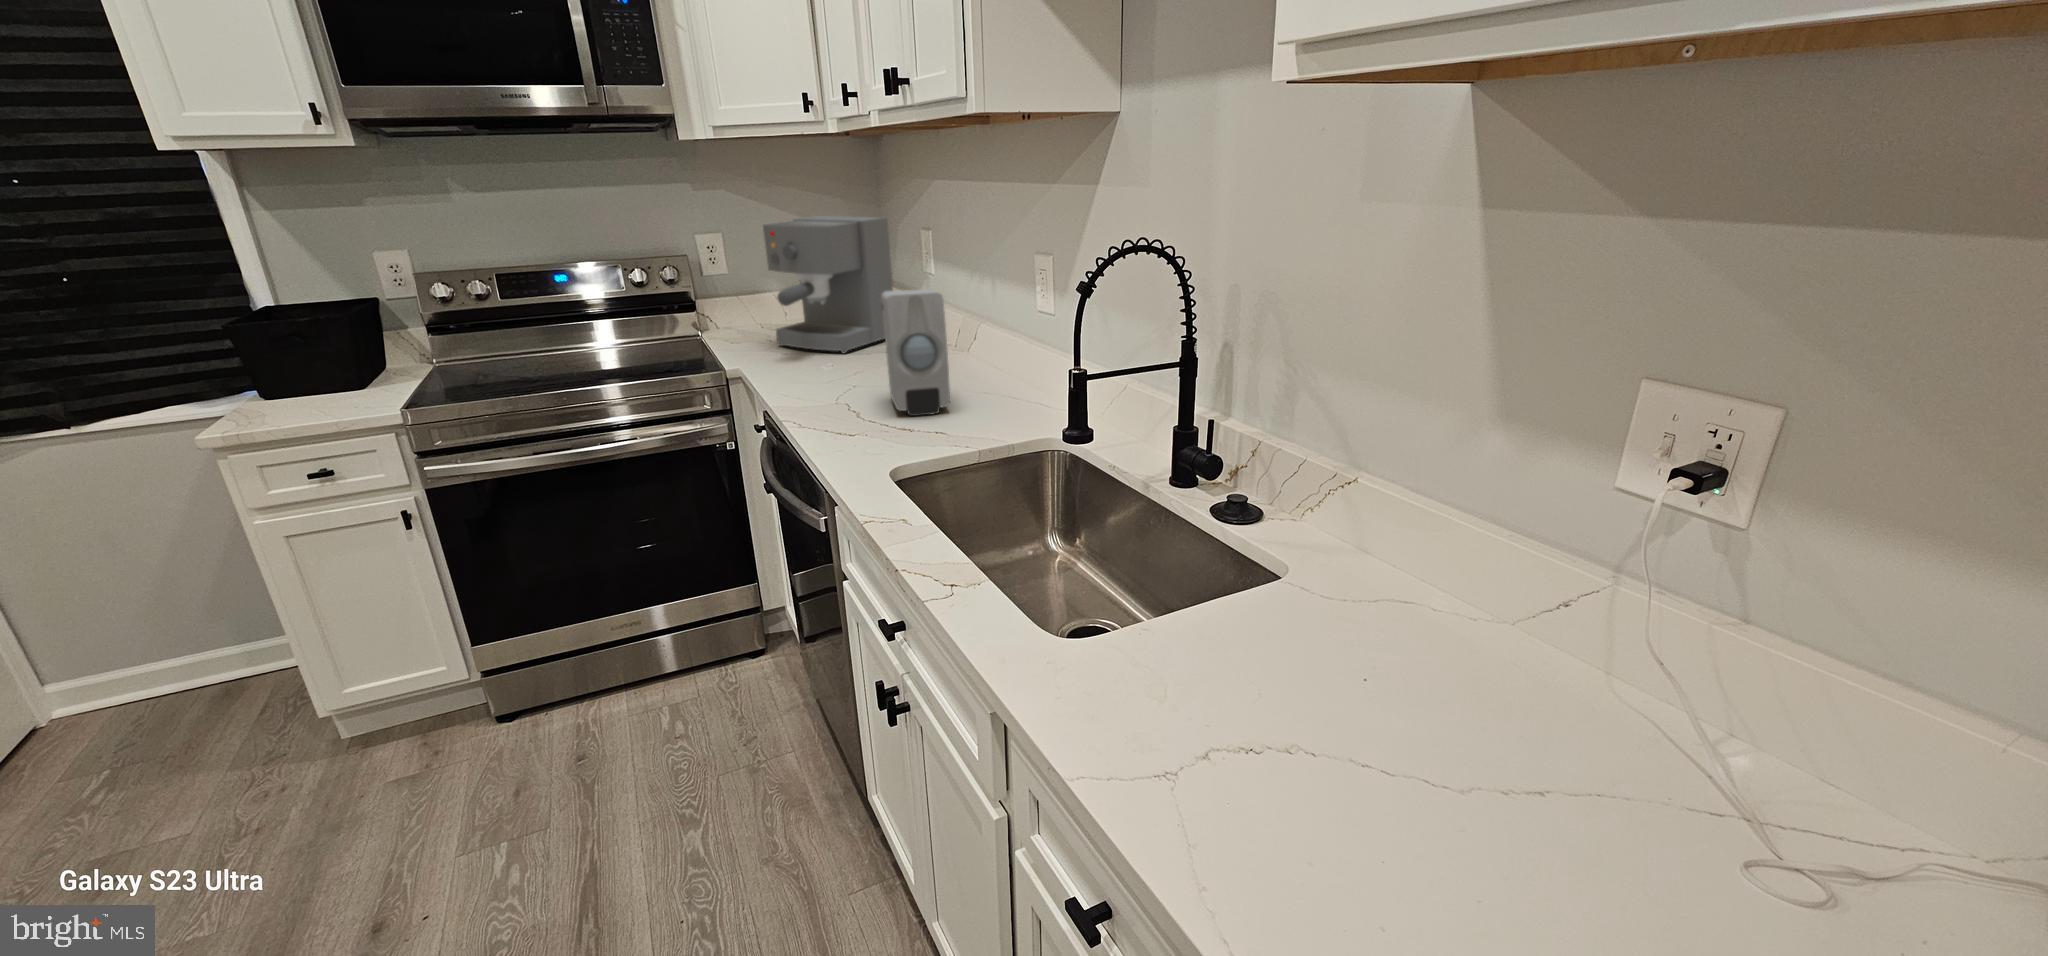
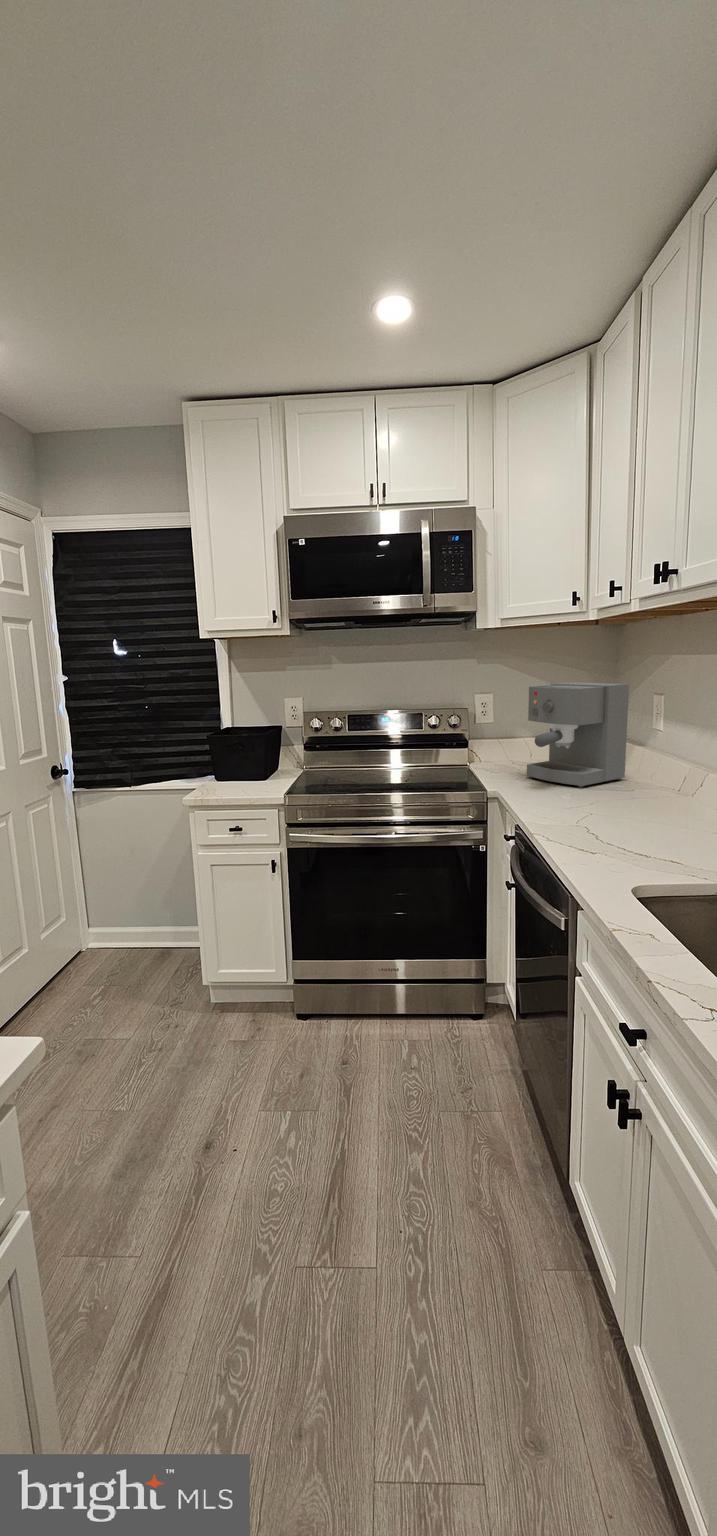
soap dispenser: present [881,289,950,416] -> none [626,739,689,845]

